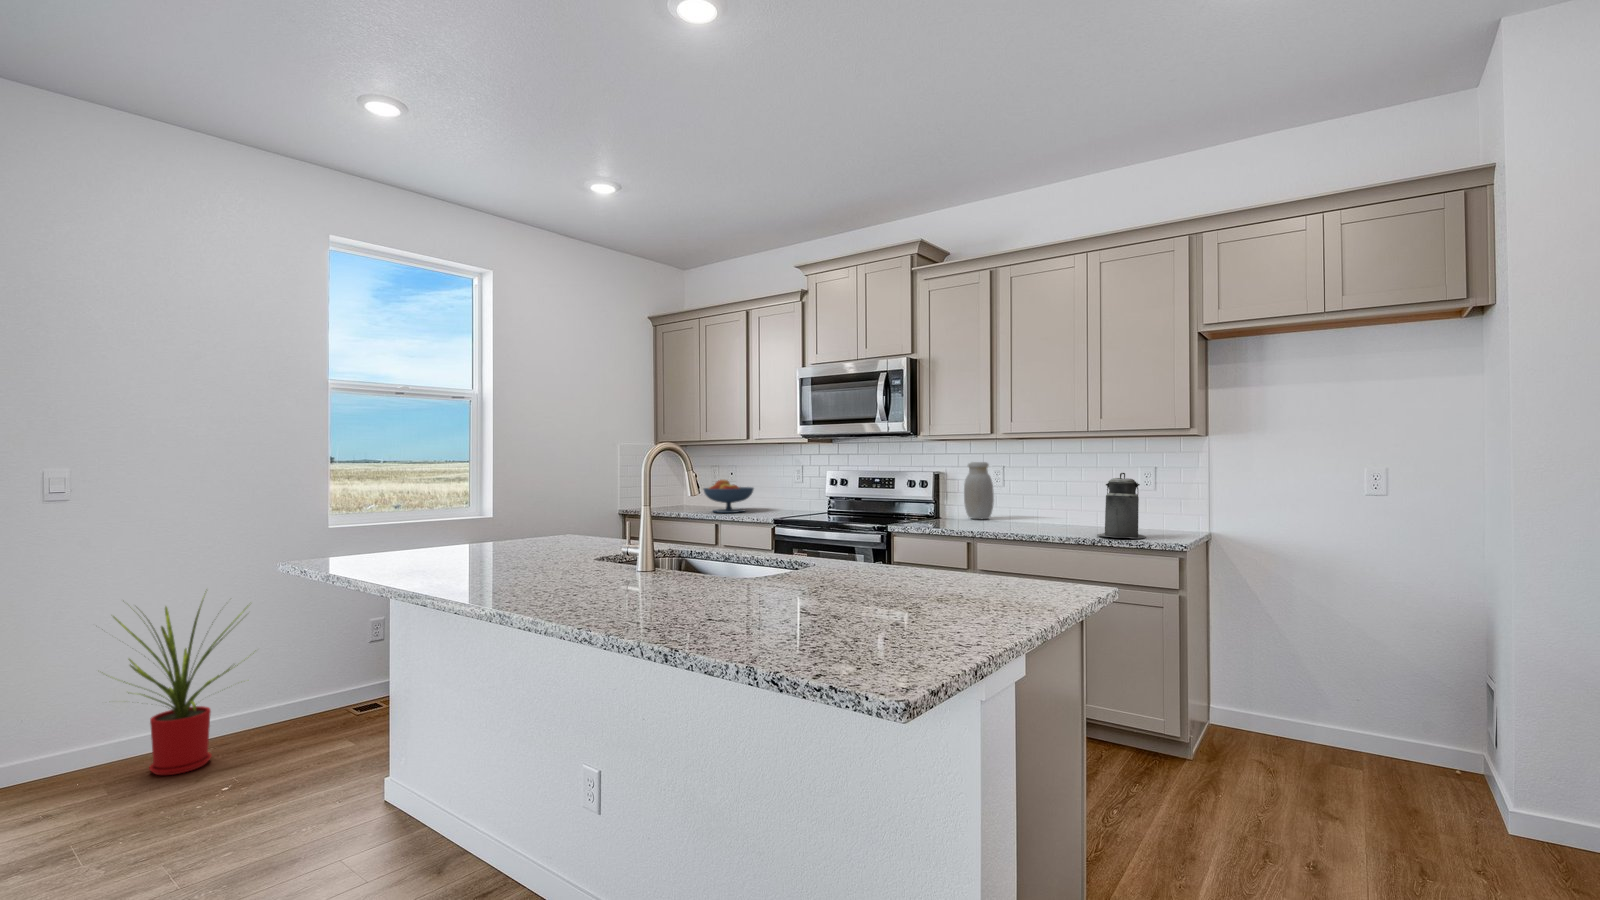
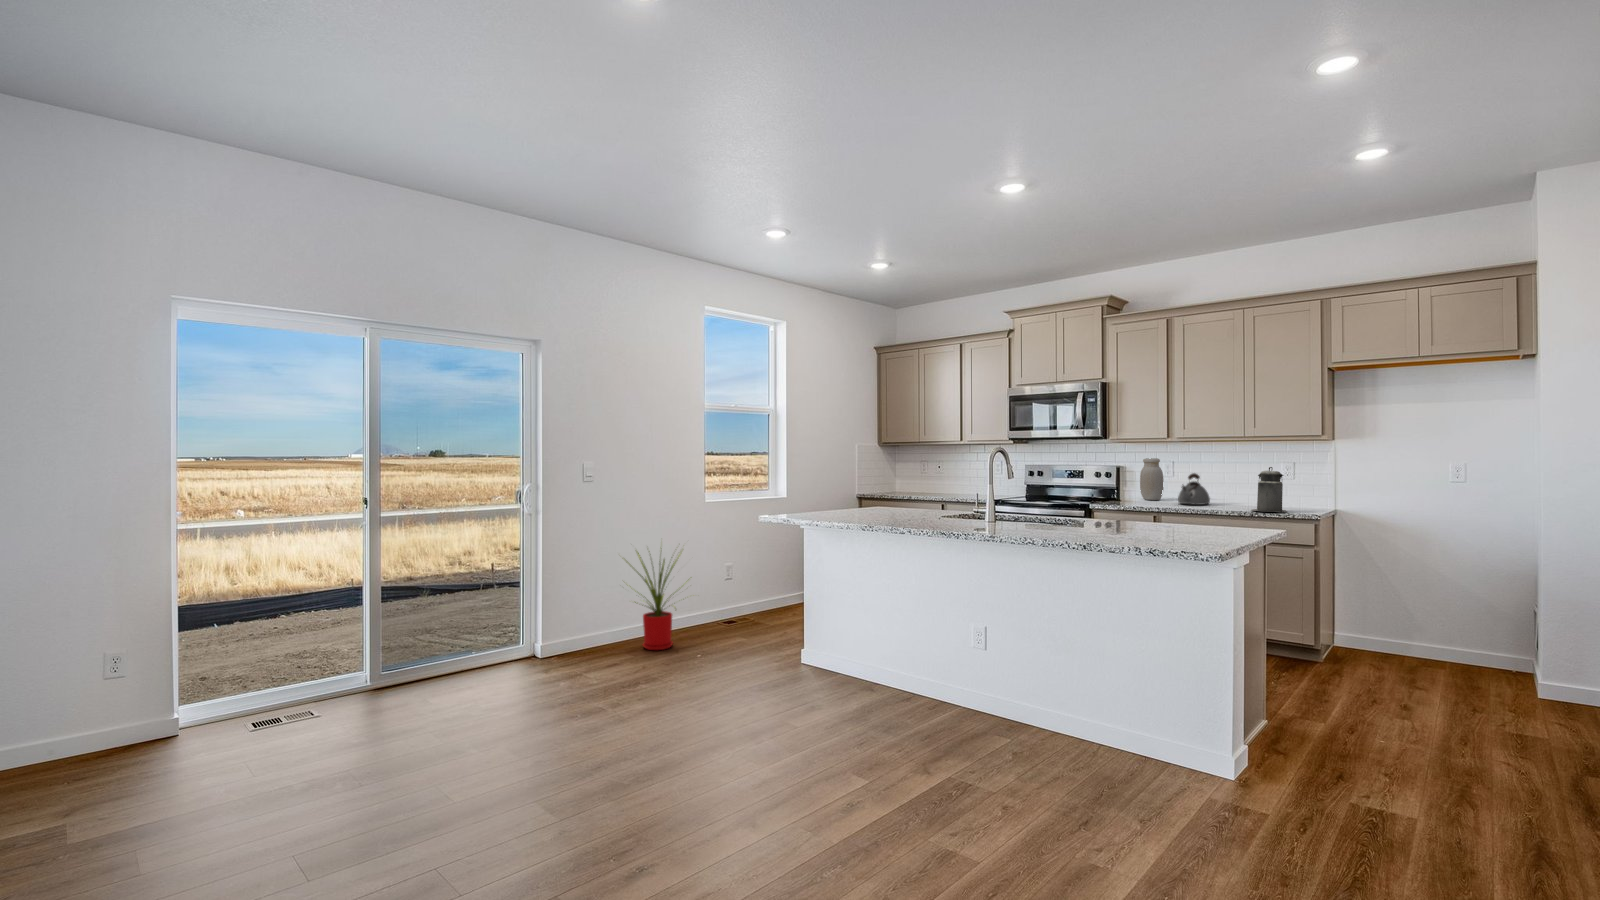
fruit bowl: present [703,480,754,513] -> none [927,470,966,495]
kettle: none [1007,482,1049,526] -> present [1178,473,1210,505]

